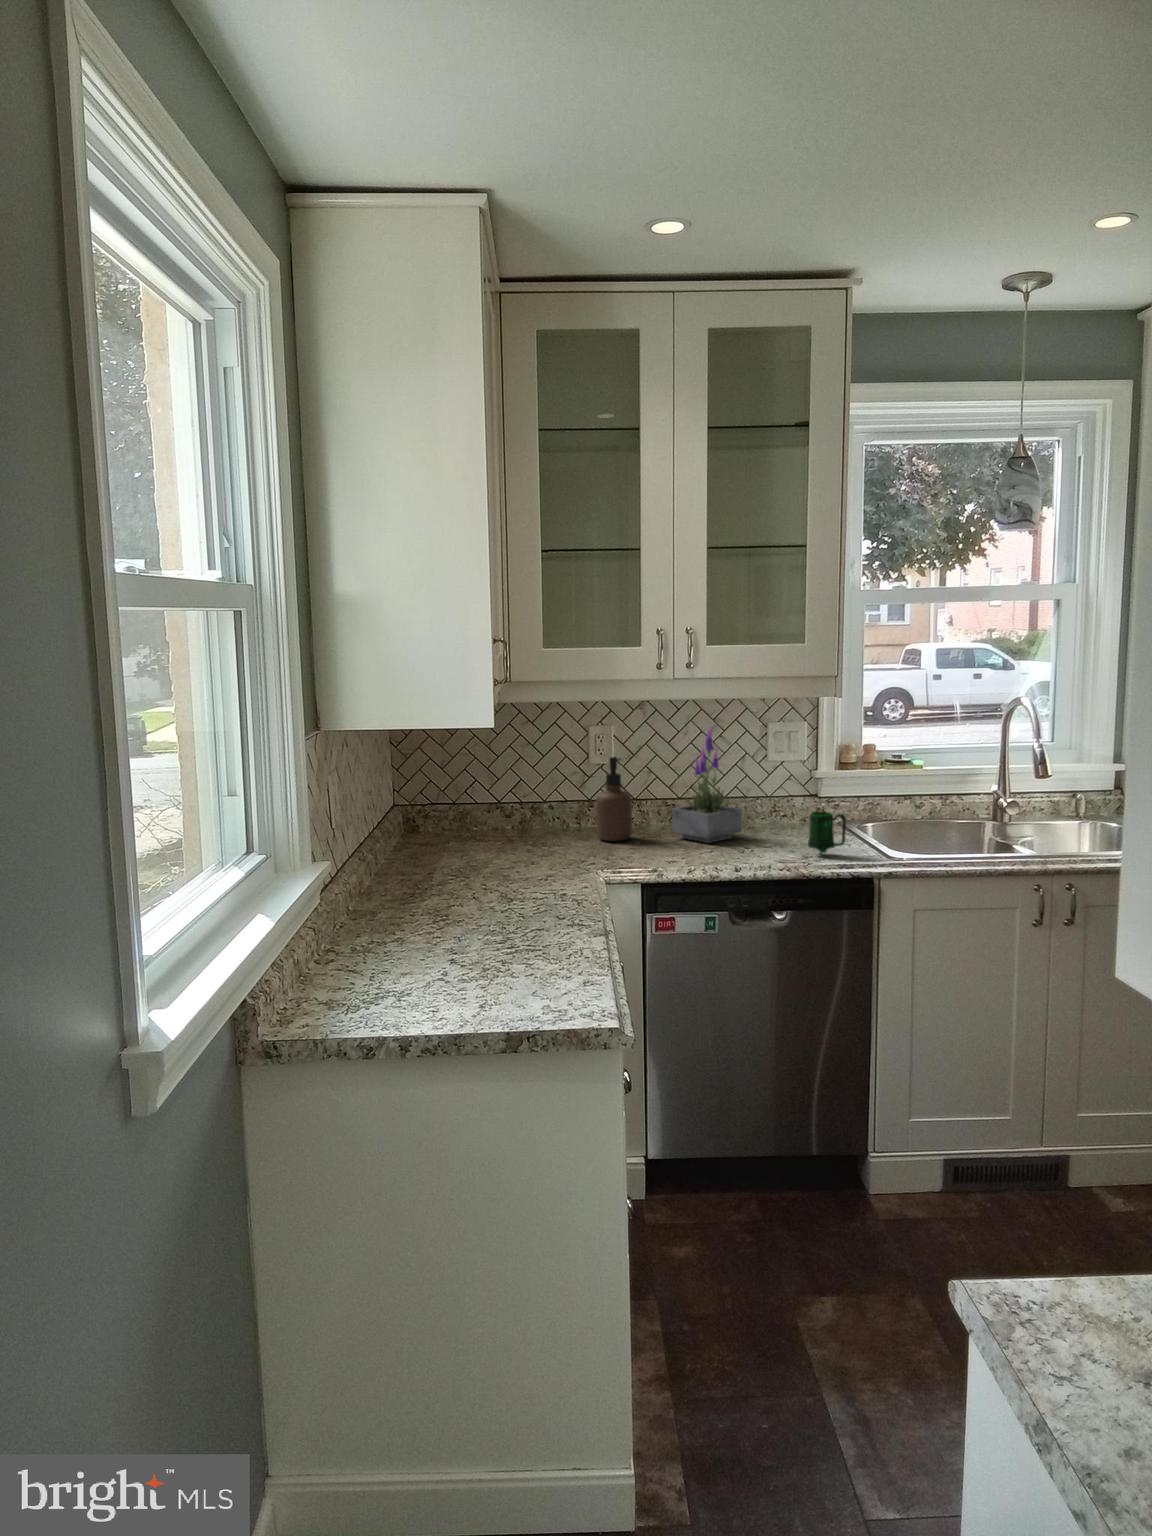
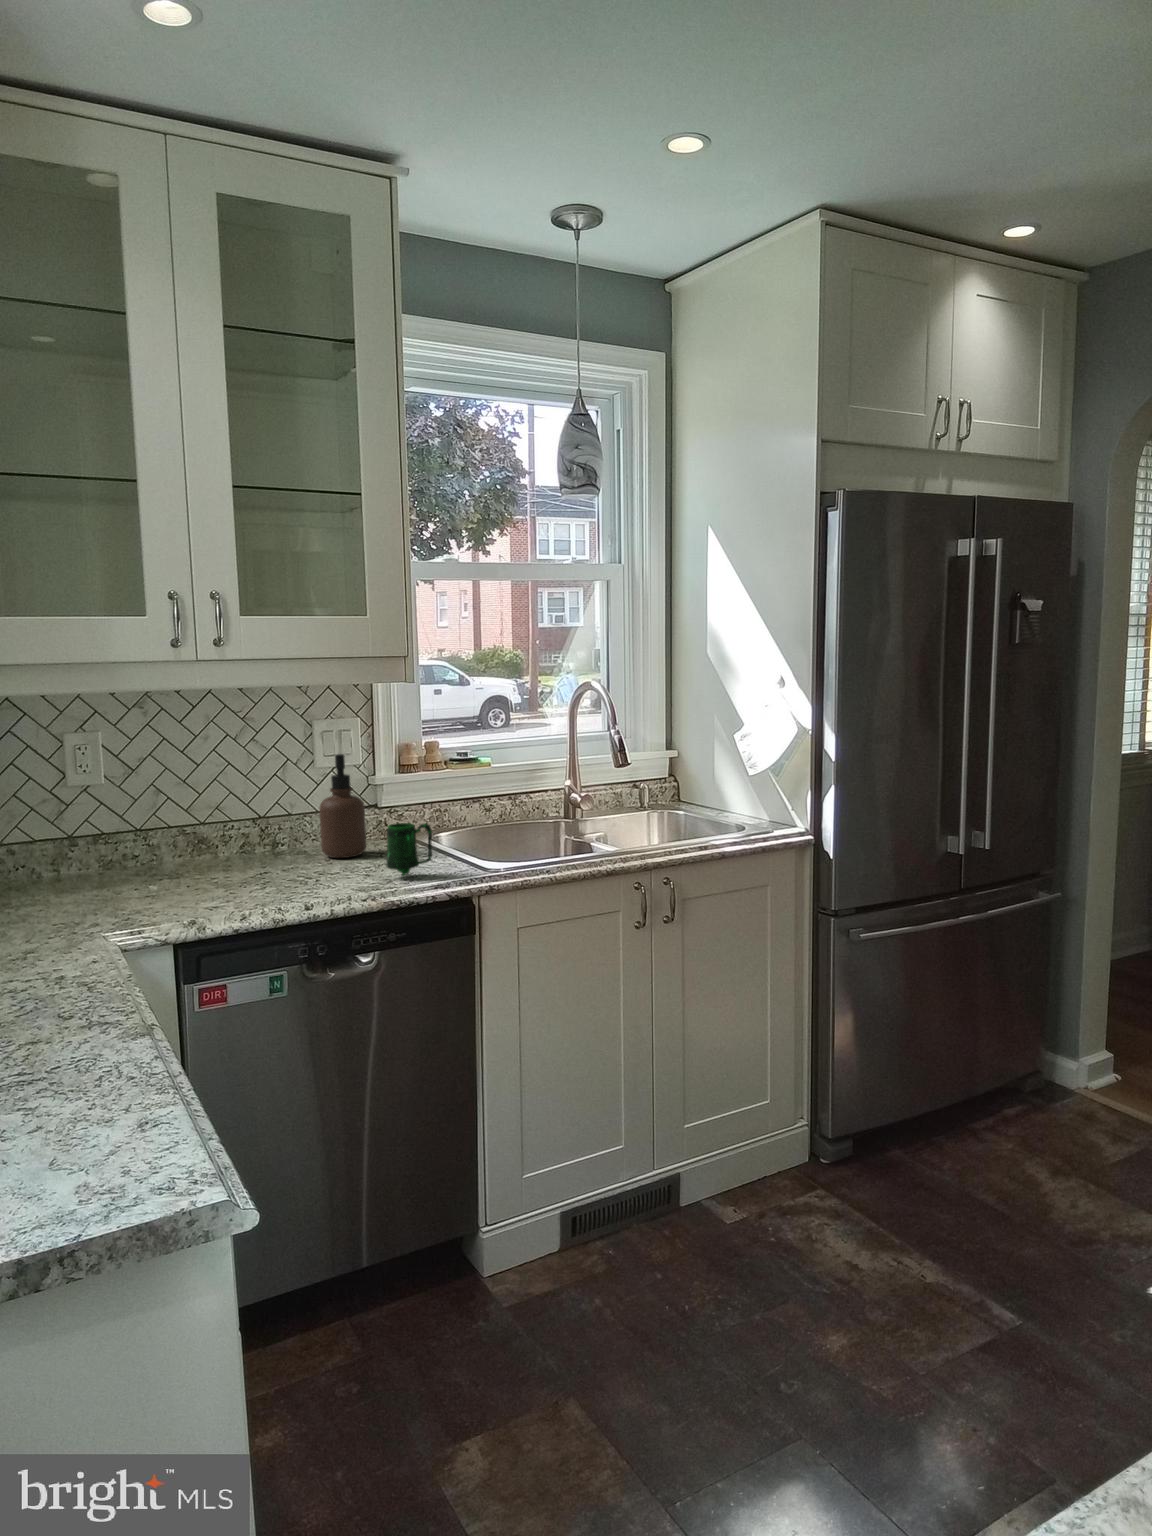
potted plant: present [672,726,742,843] -> none [198,720,294,877]
soap dispenser: present [596,757,632,841] -> present [319,754,366,858]

